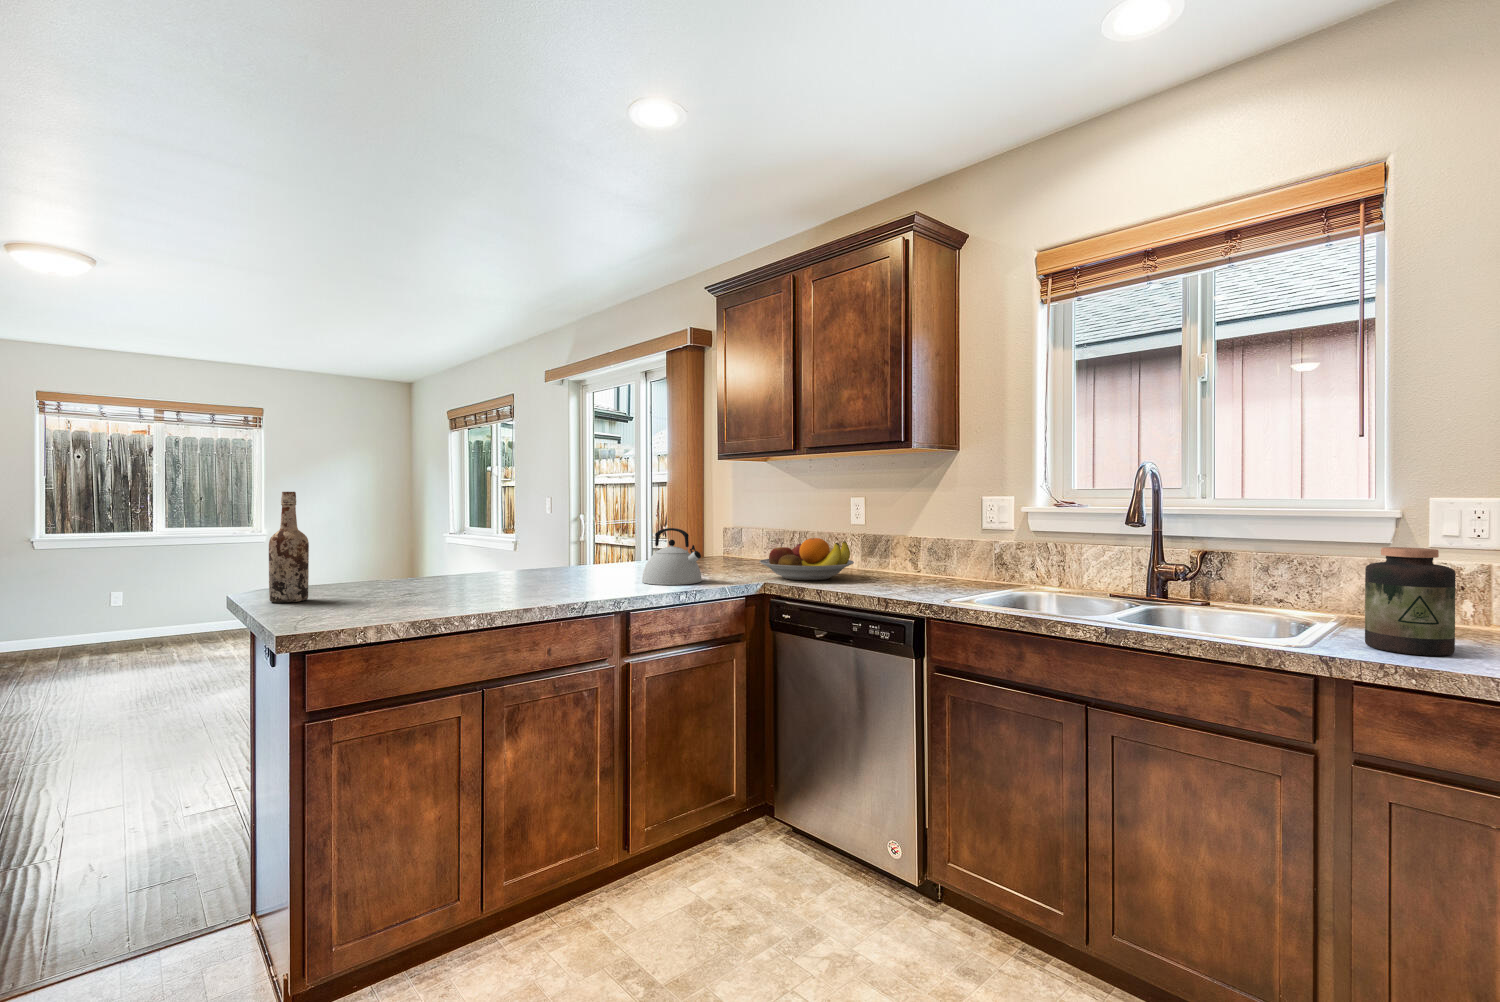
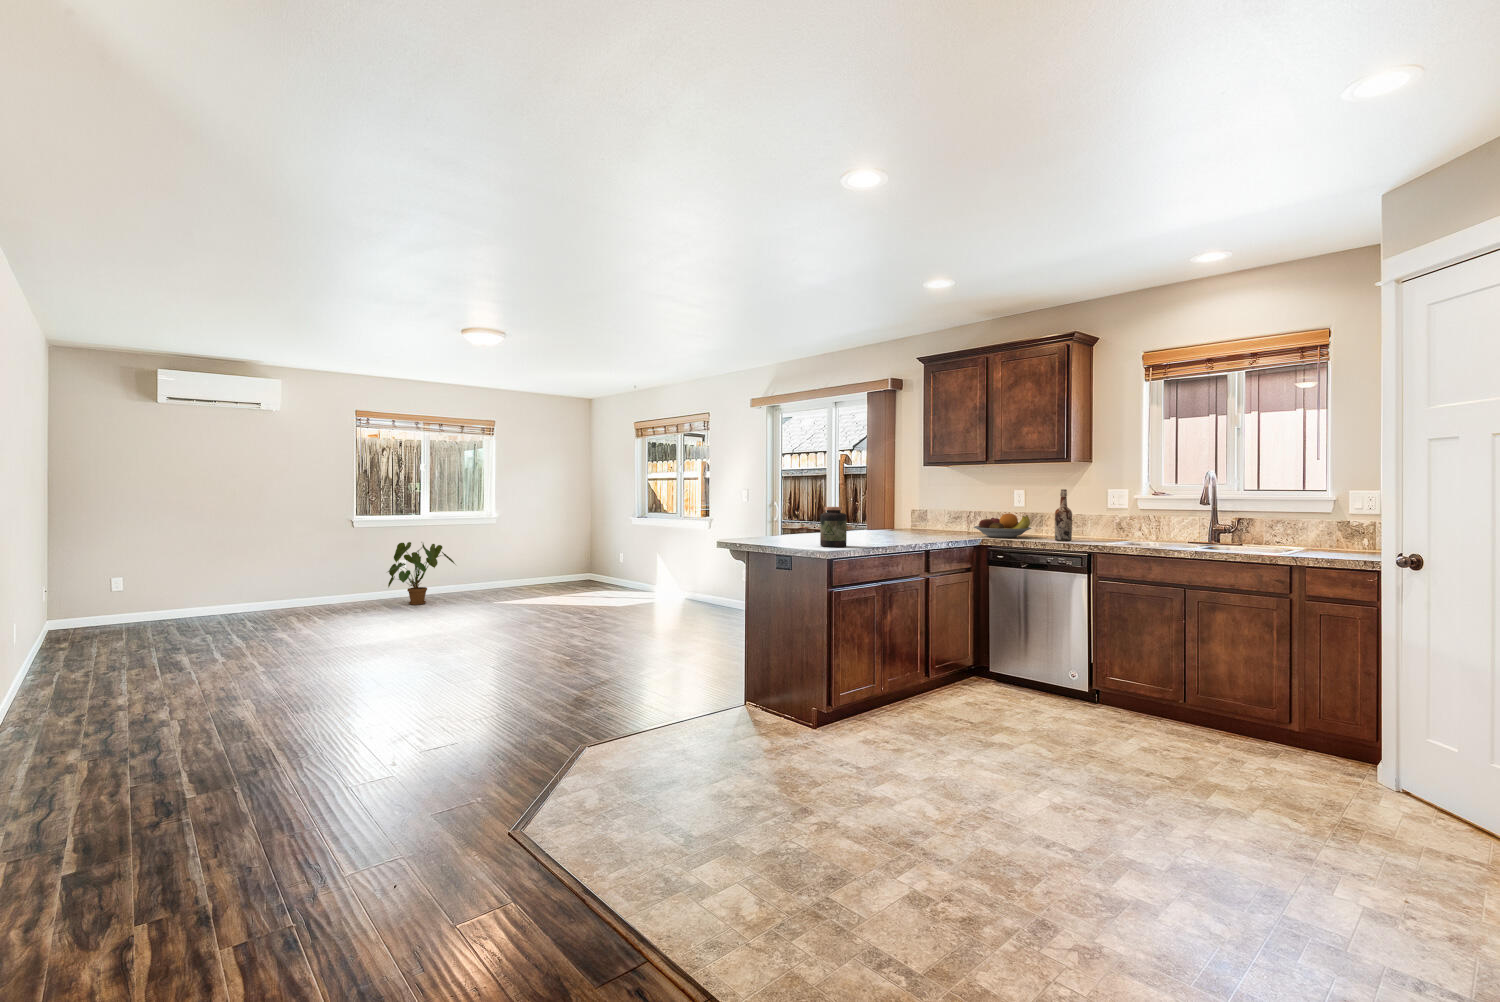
wine bottle: present [269,492,309,603] -> present [1055,489,1072,541]
kettle: present [642,528,702,585] -> none [915,507,951,539]
jar: present [1365,547,1455,656] -> present [820,507,847,547]
house plant: none [69,568,186,654] -> present [388,542,455,605]

